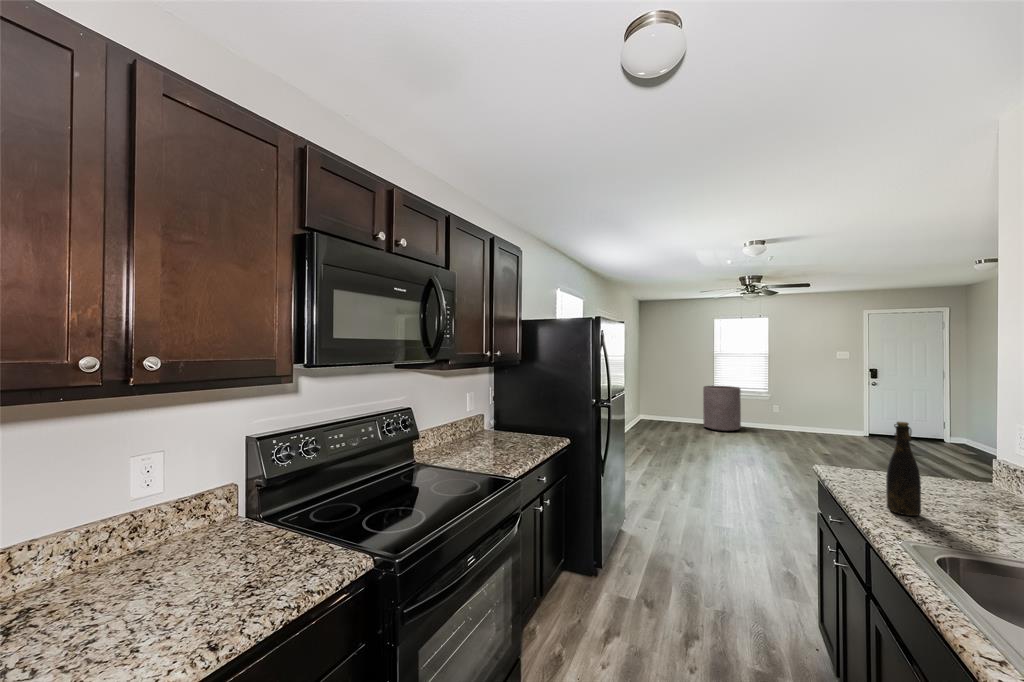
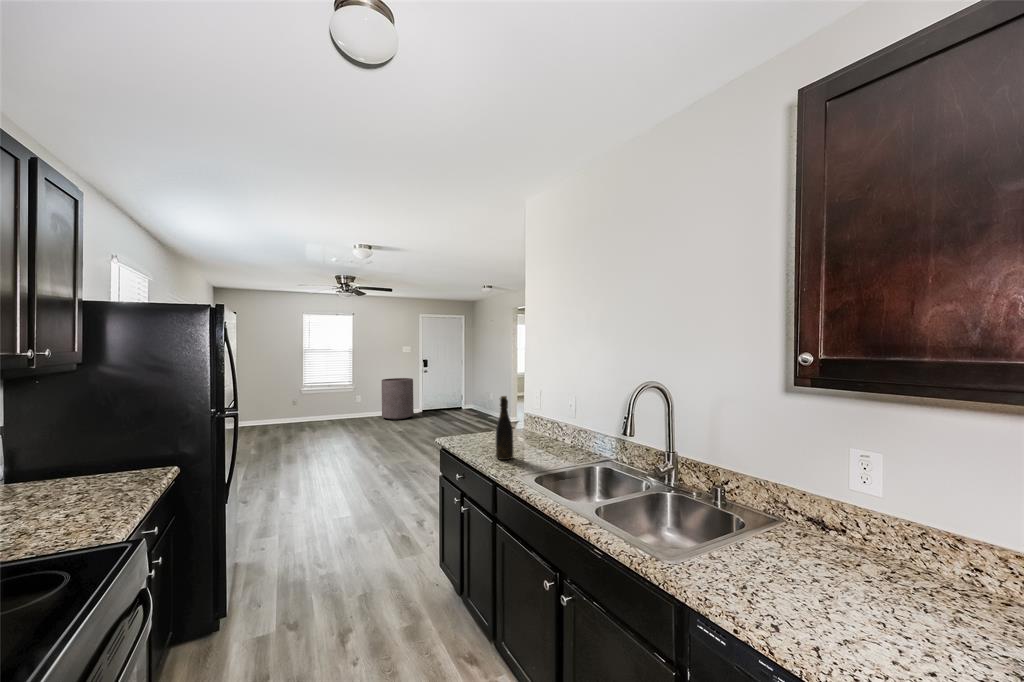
trash can: present [703,386,741,431] -> present [381,378,414,420]

